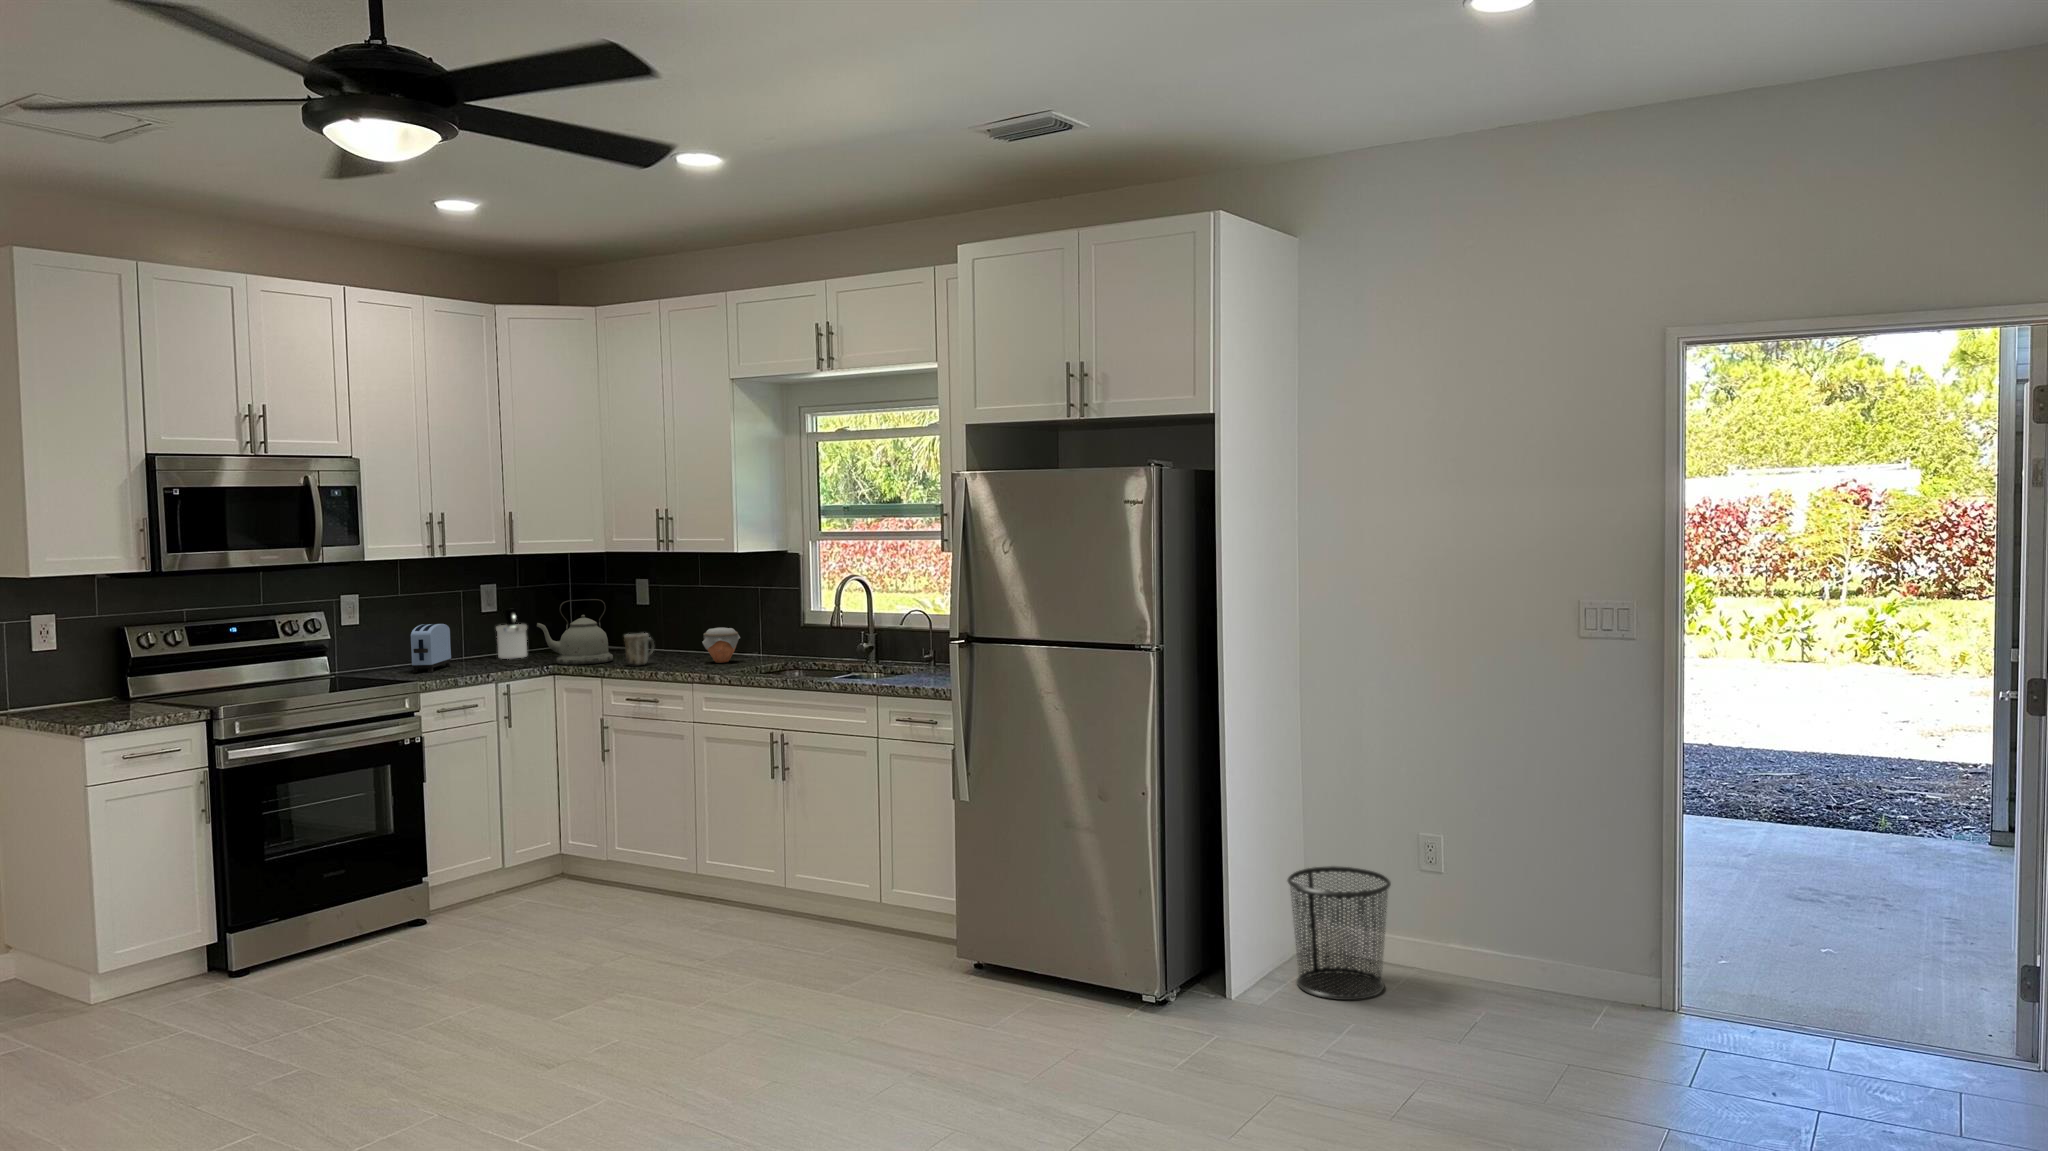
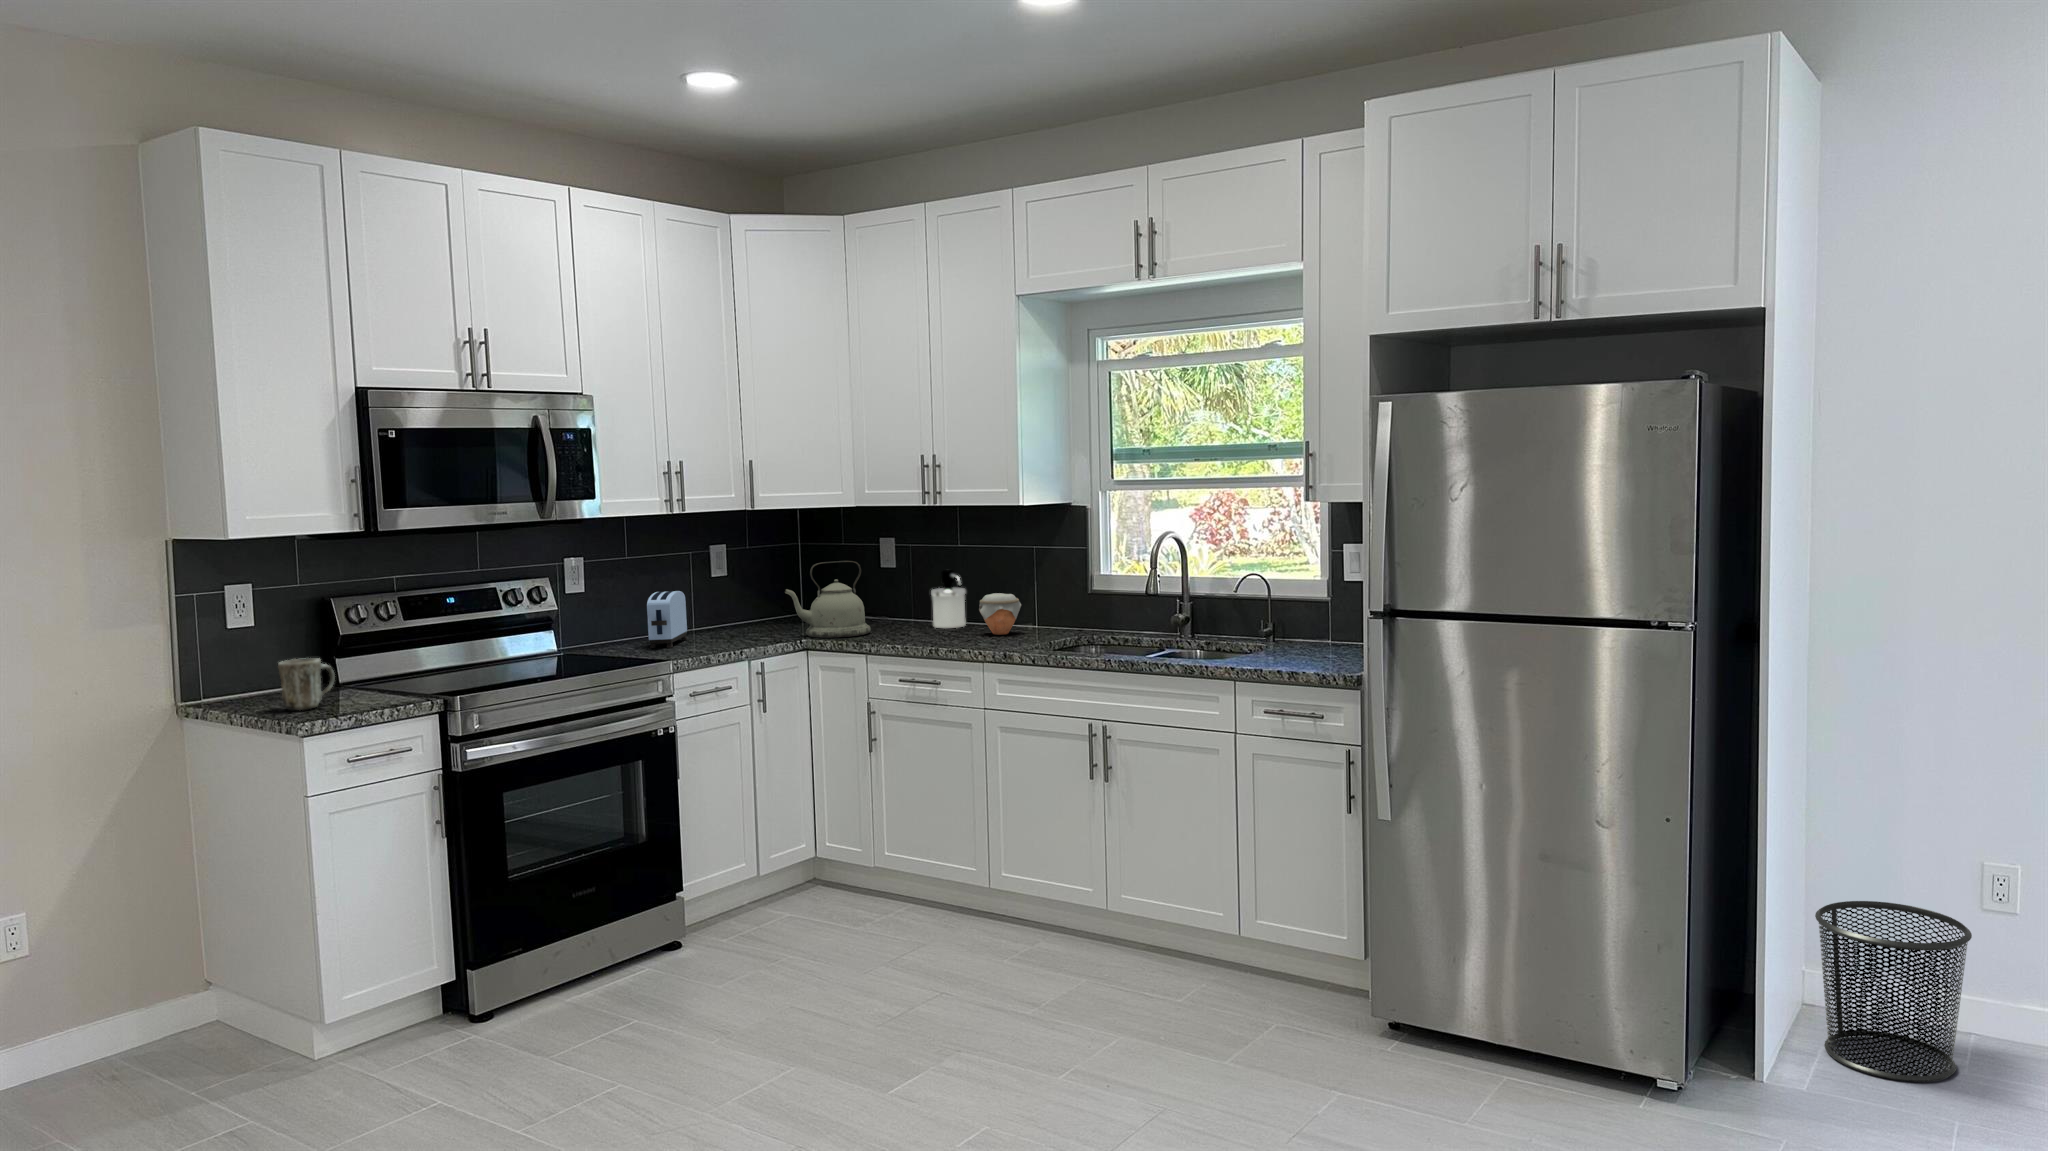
soap dispenser: present [496,609,527,659] -> present [931,570,966,628]
mug: present [624,633,654,665] -> present [278,658,335,710]

